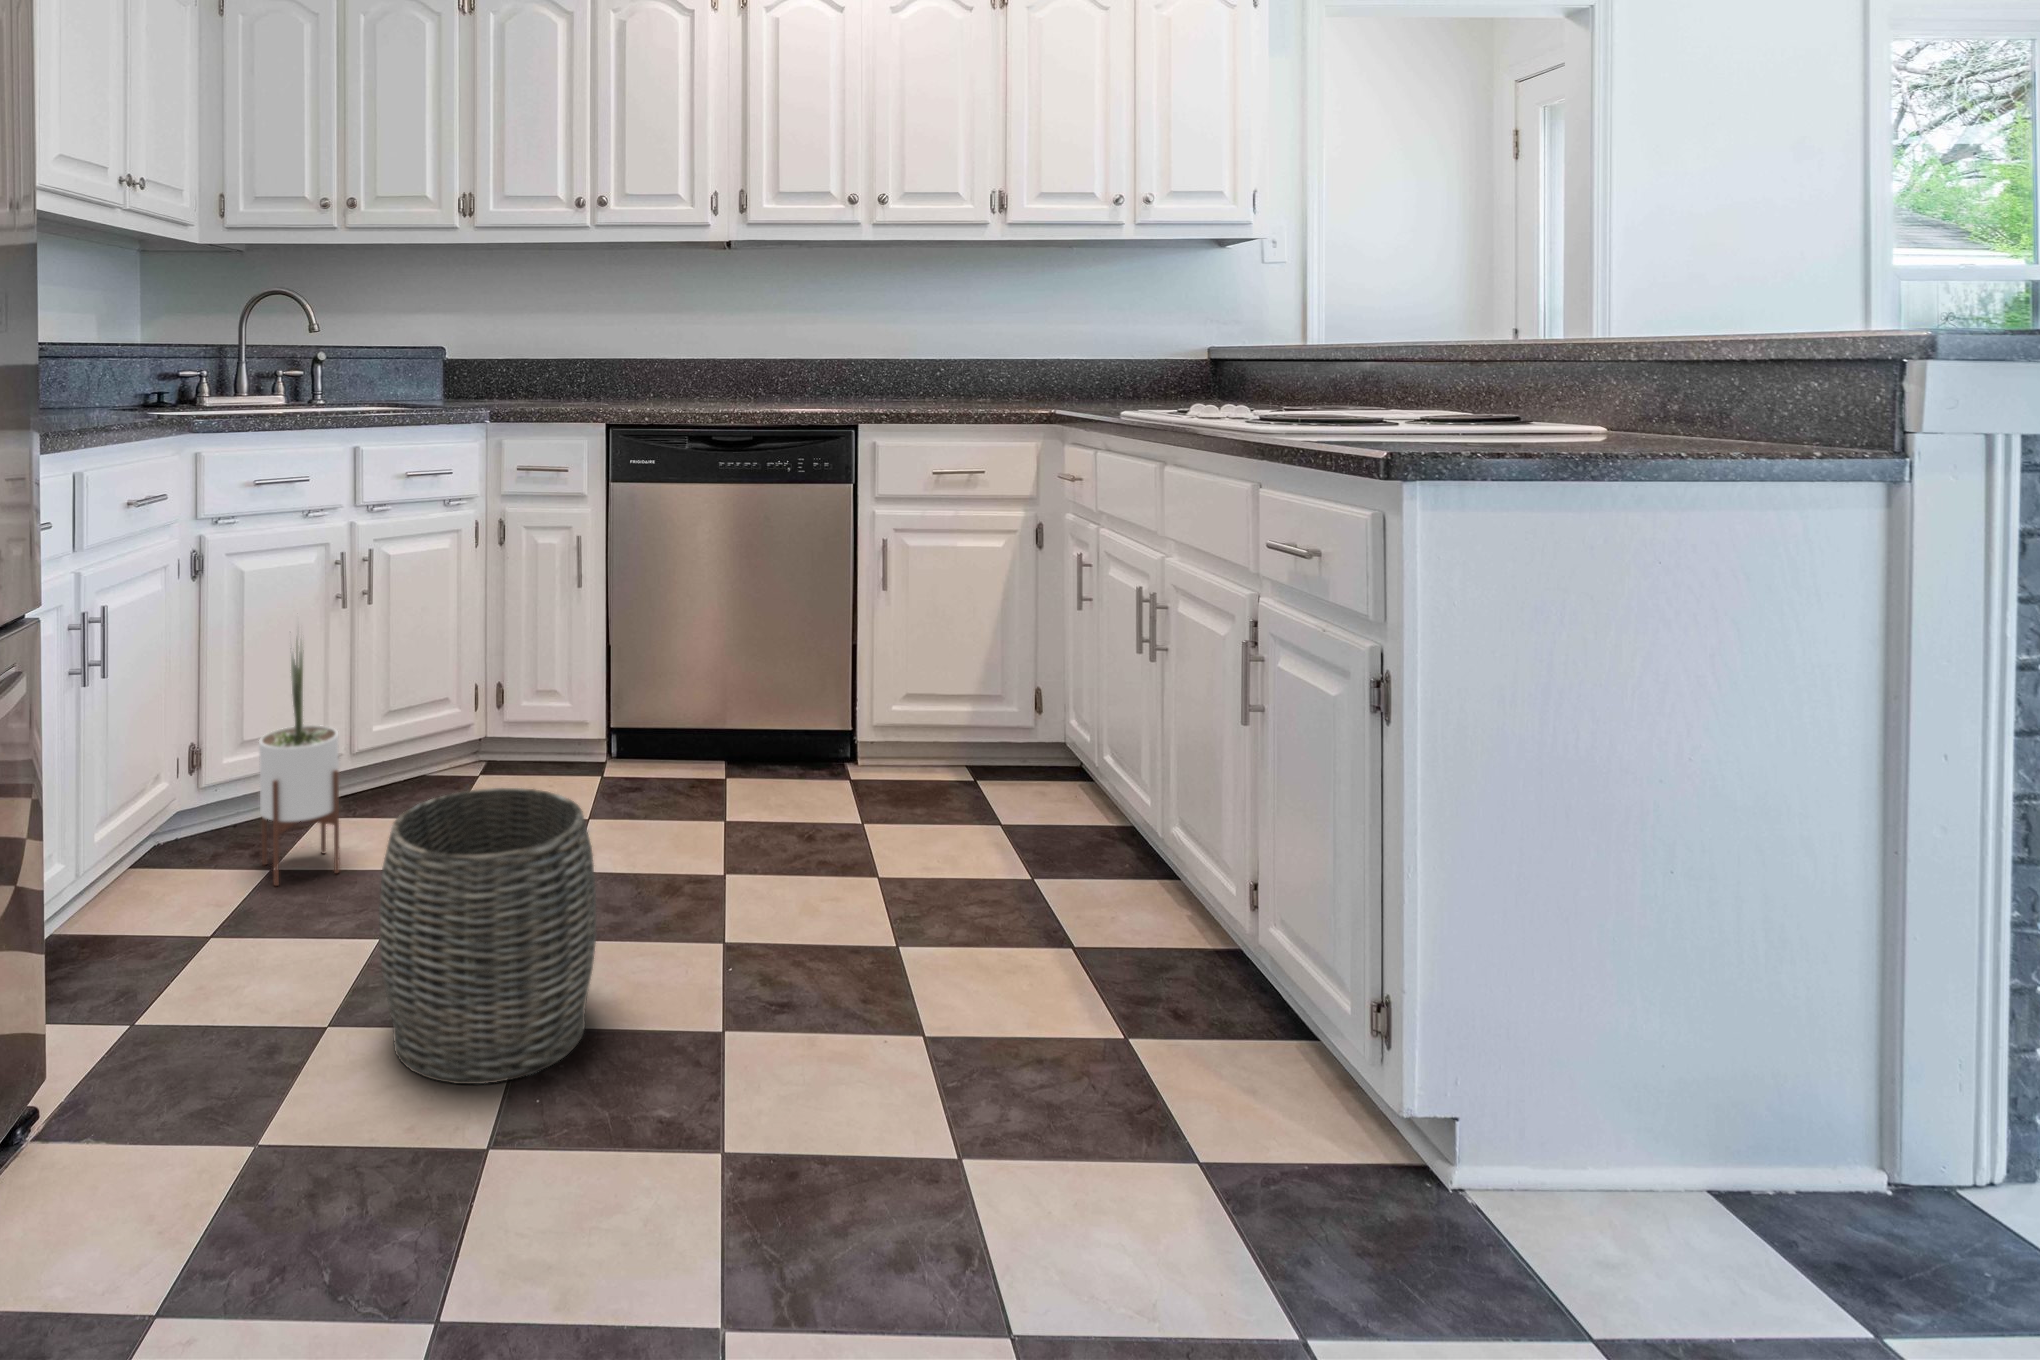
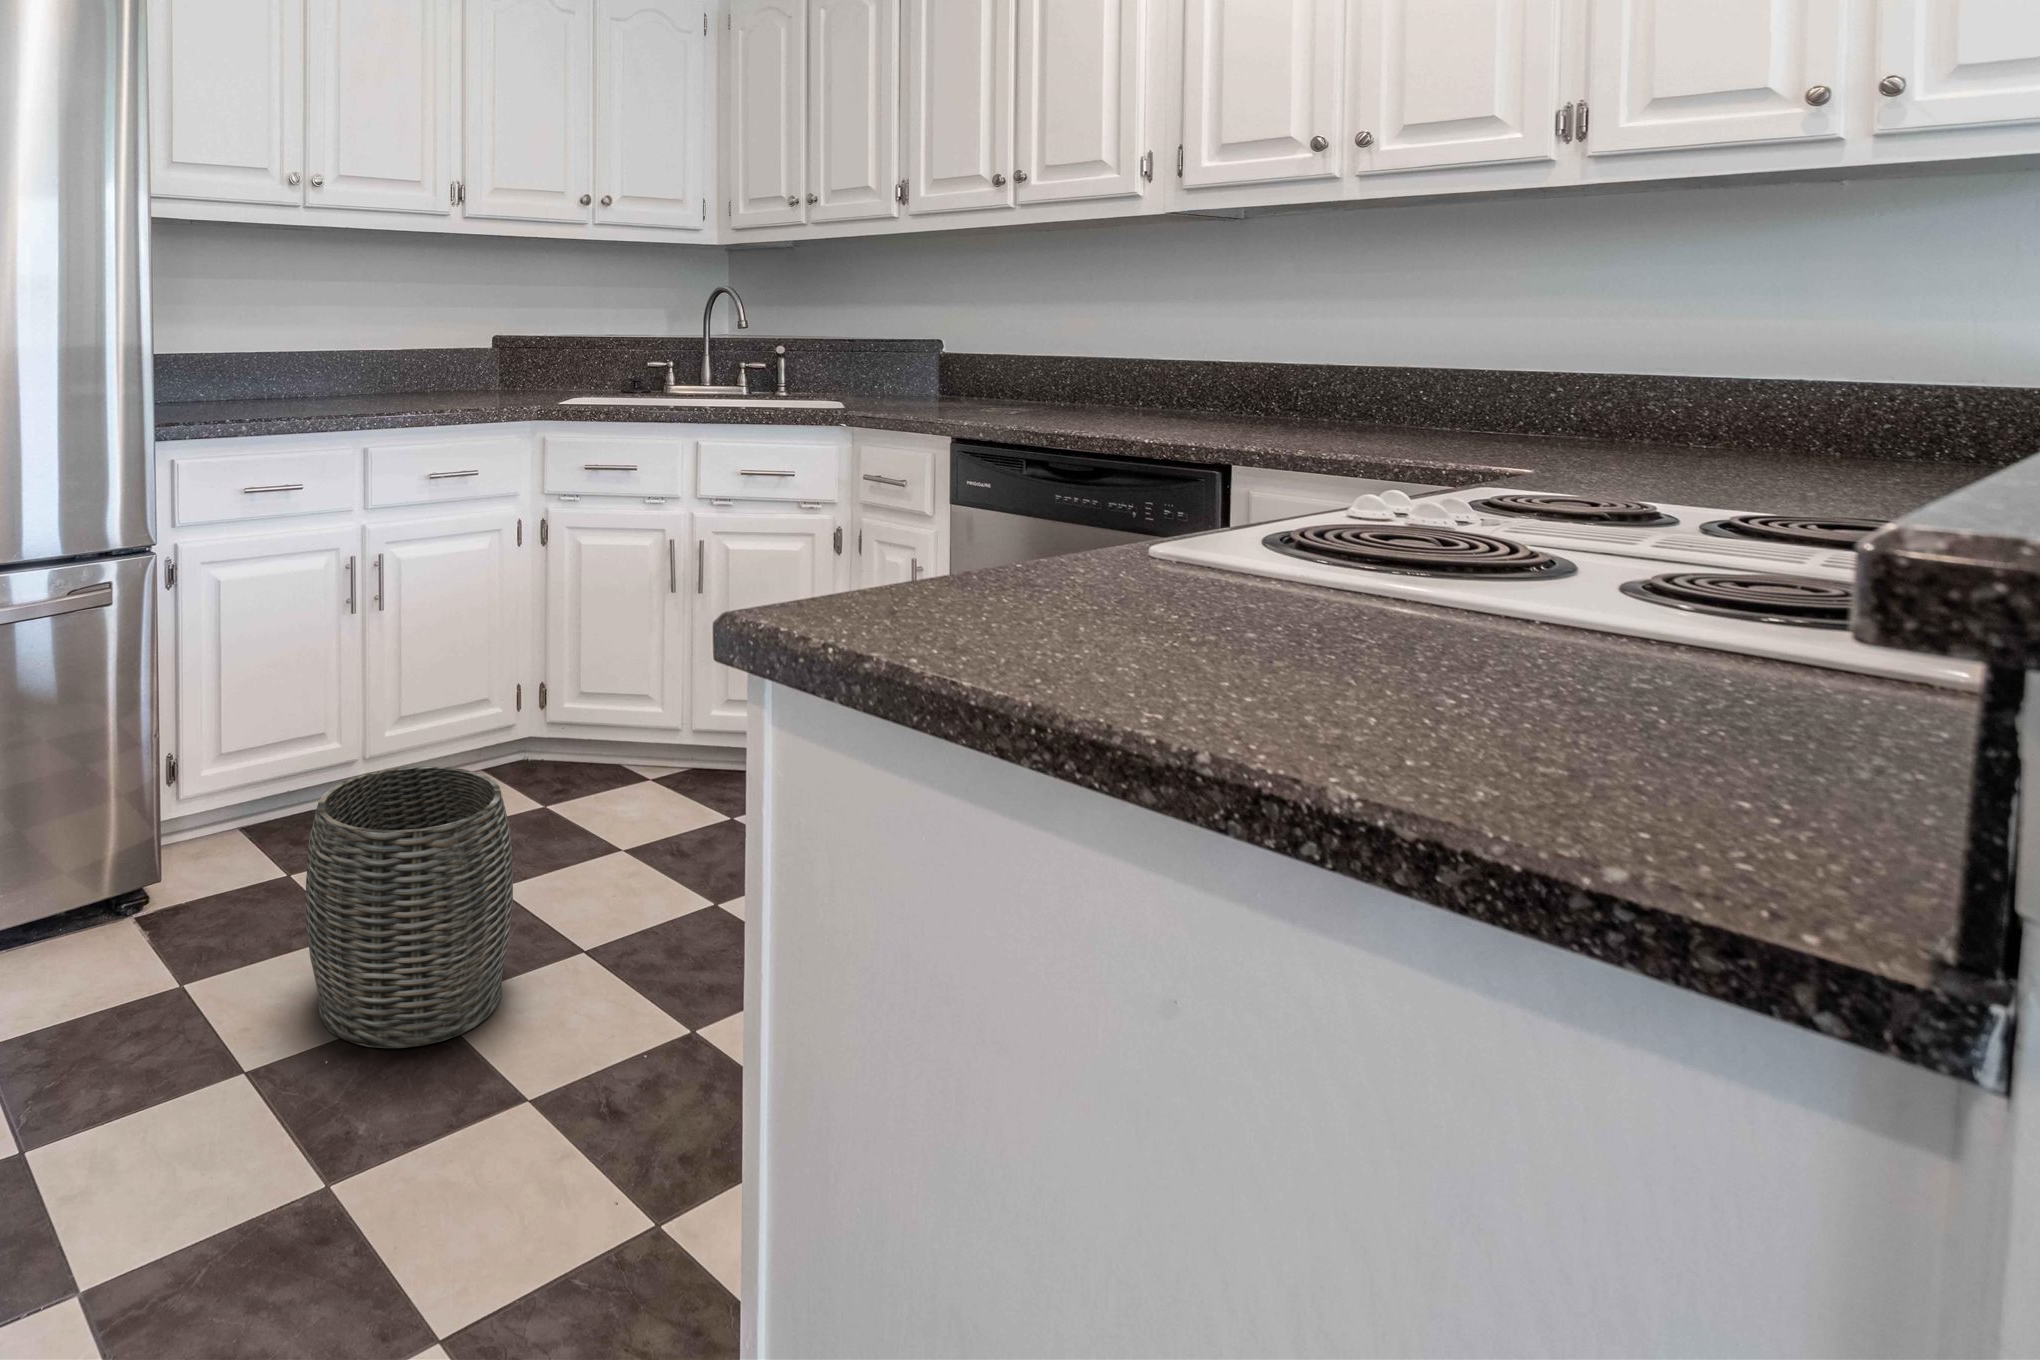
potted plant: present [259,639,340,886] -> none [518,582,597,827]

